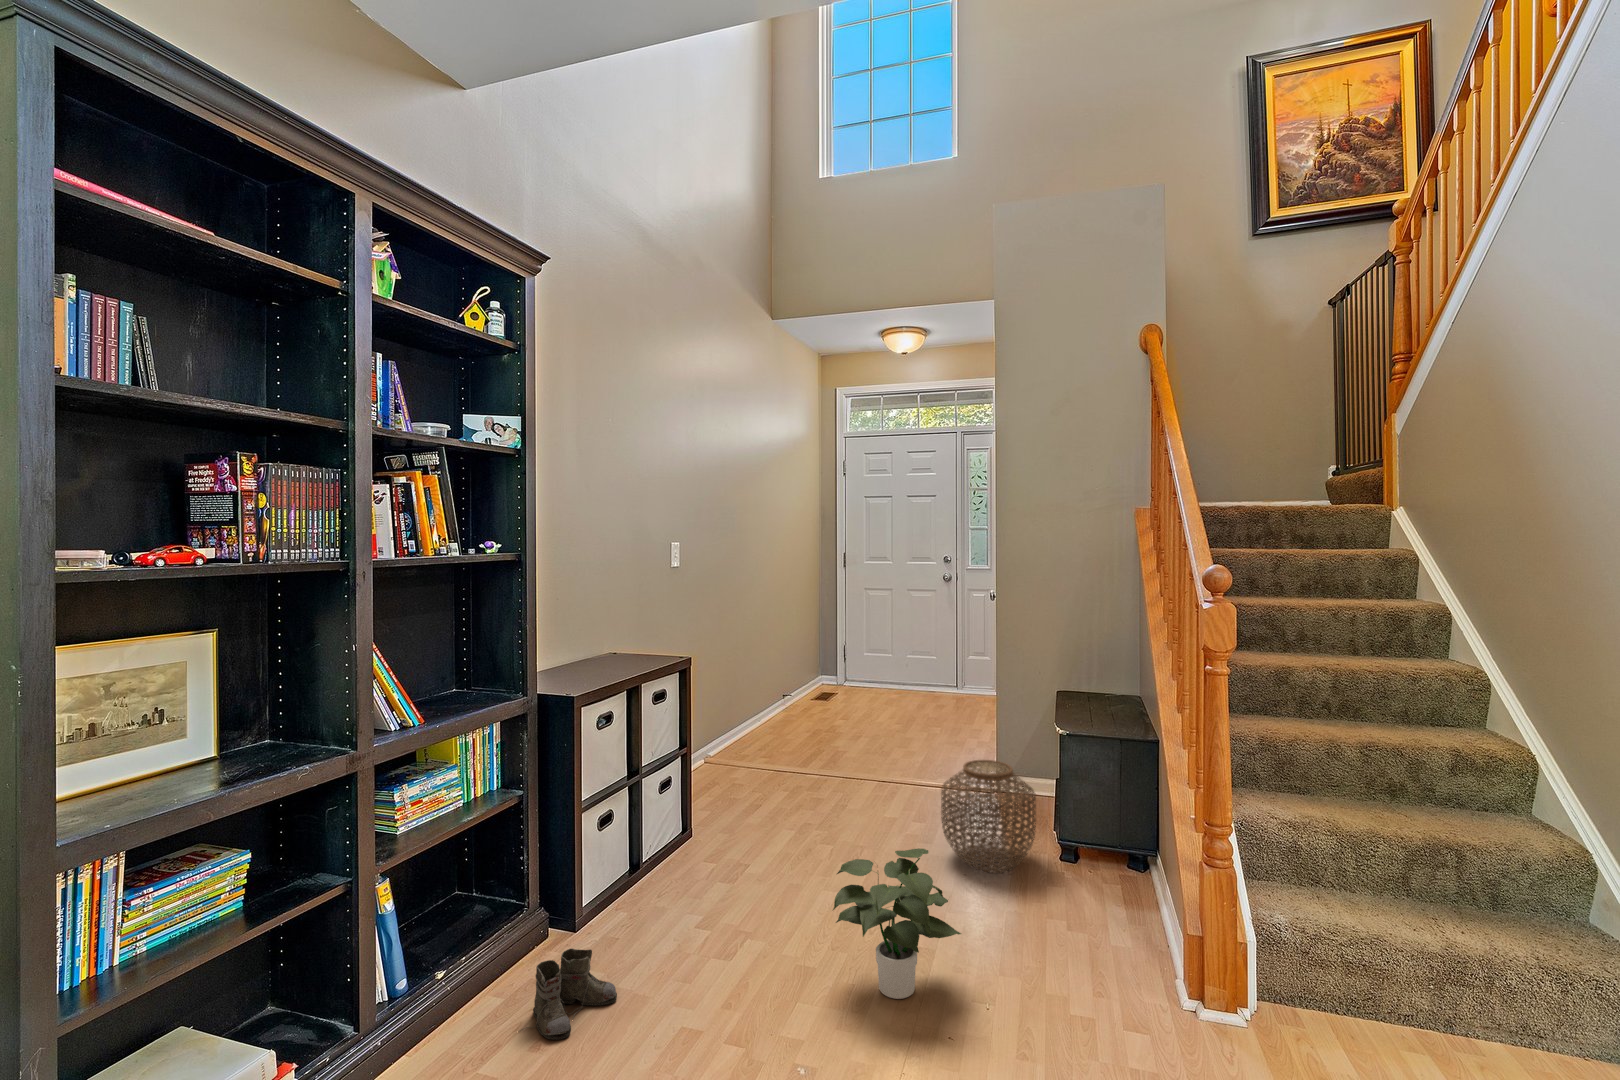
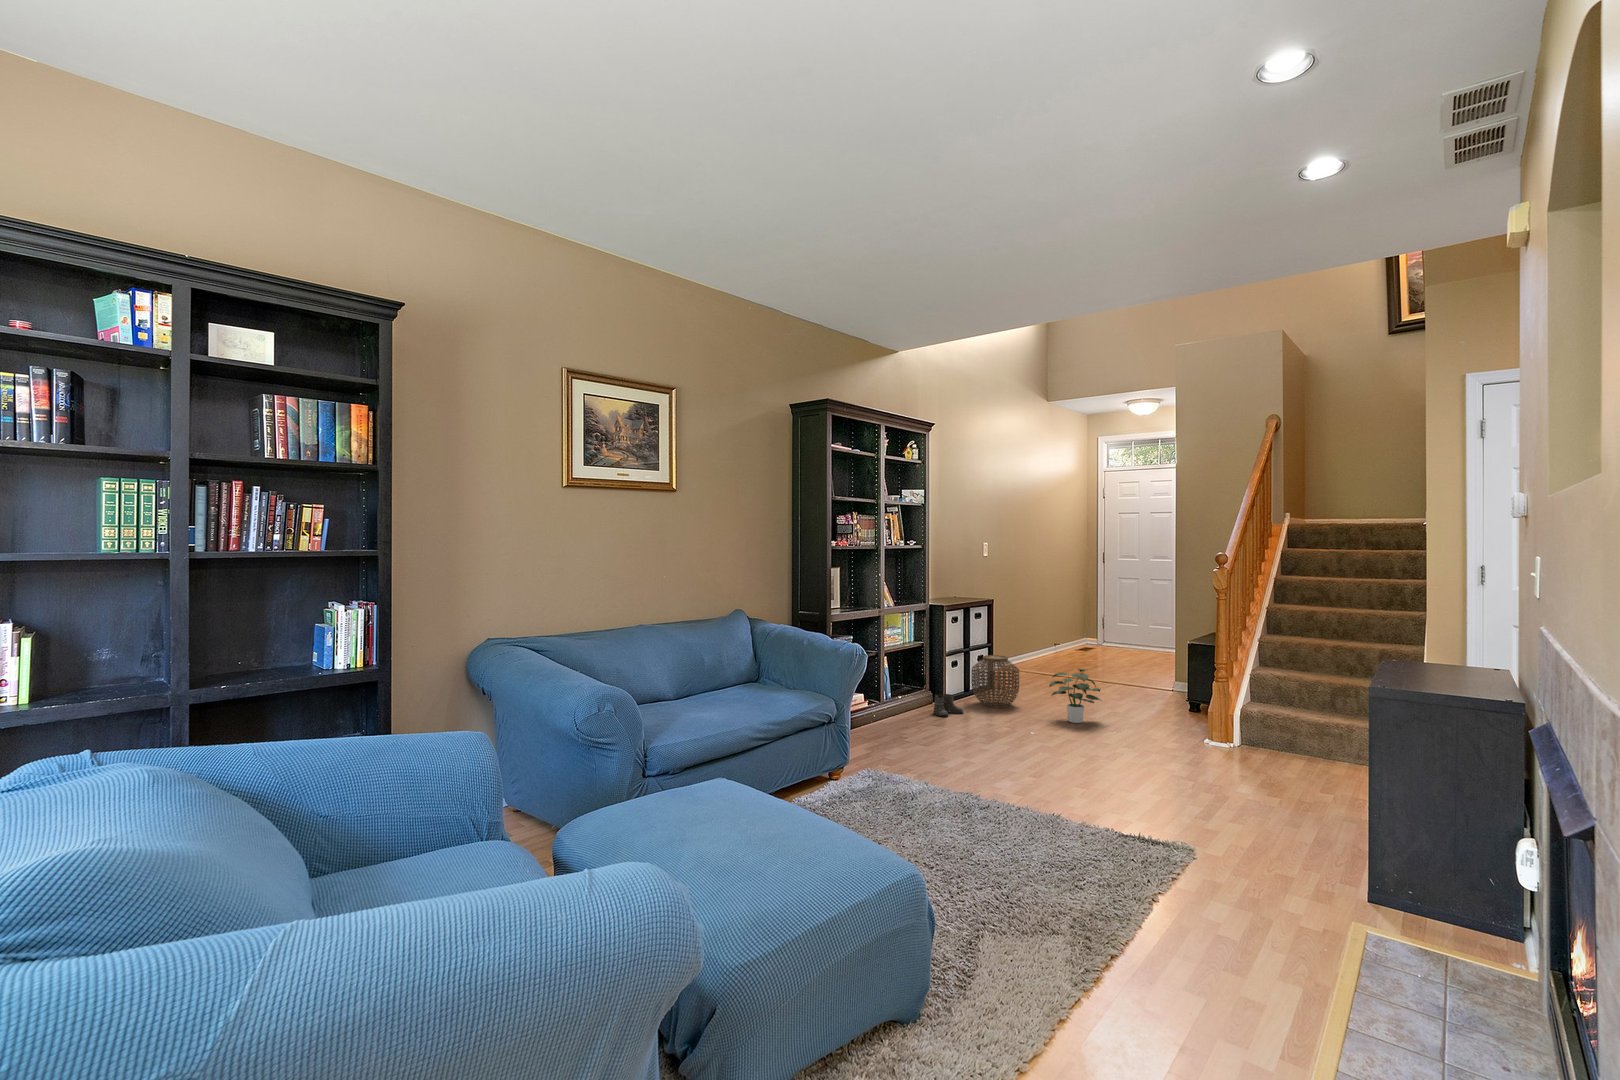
woven basket: present [941,760,1036,873] -> present [971,655,1019,708]

